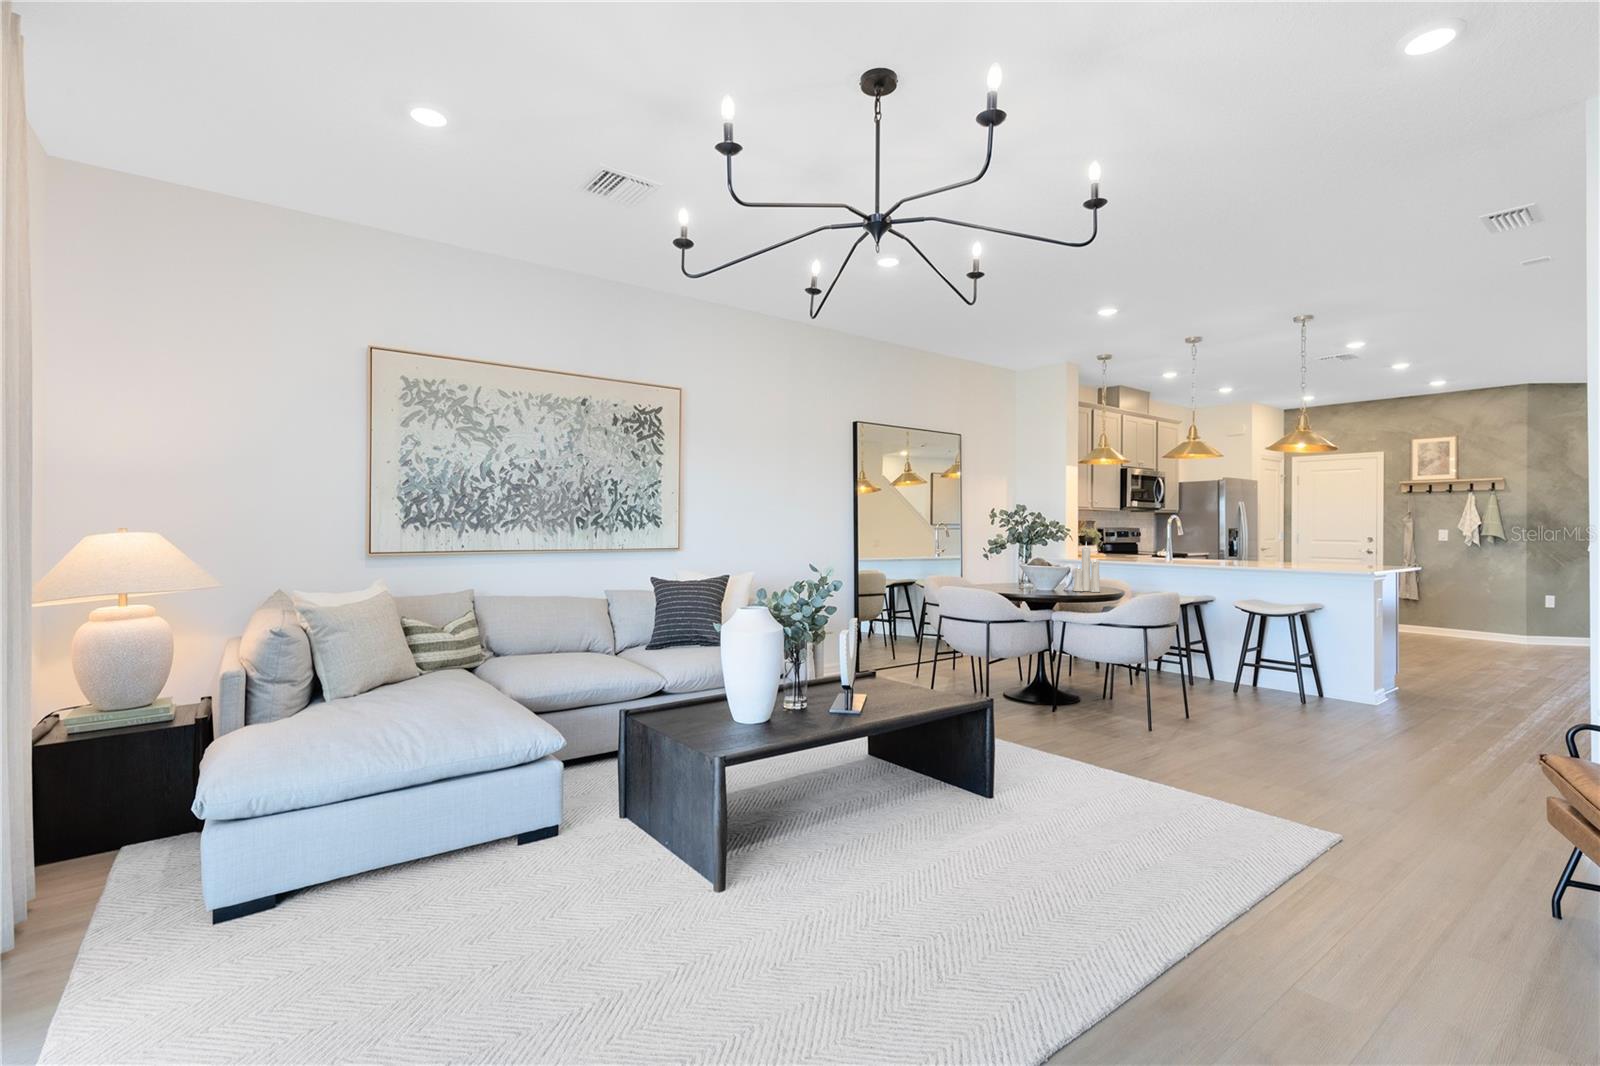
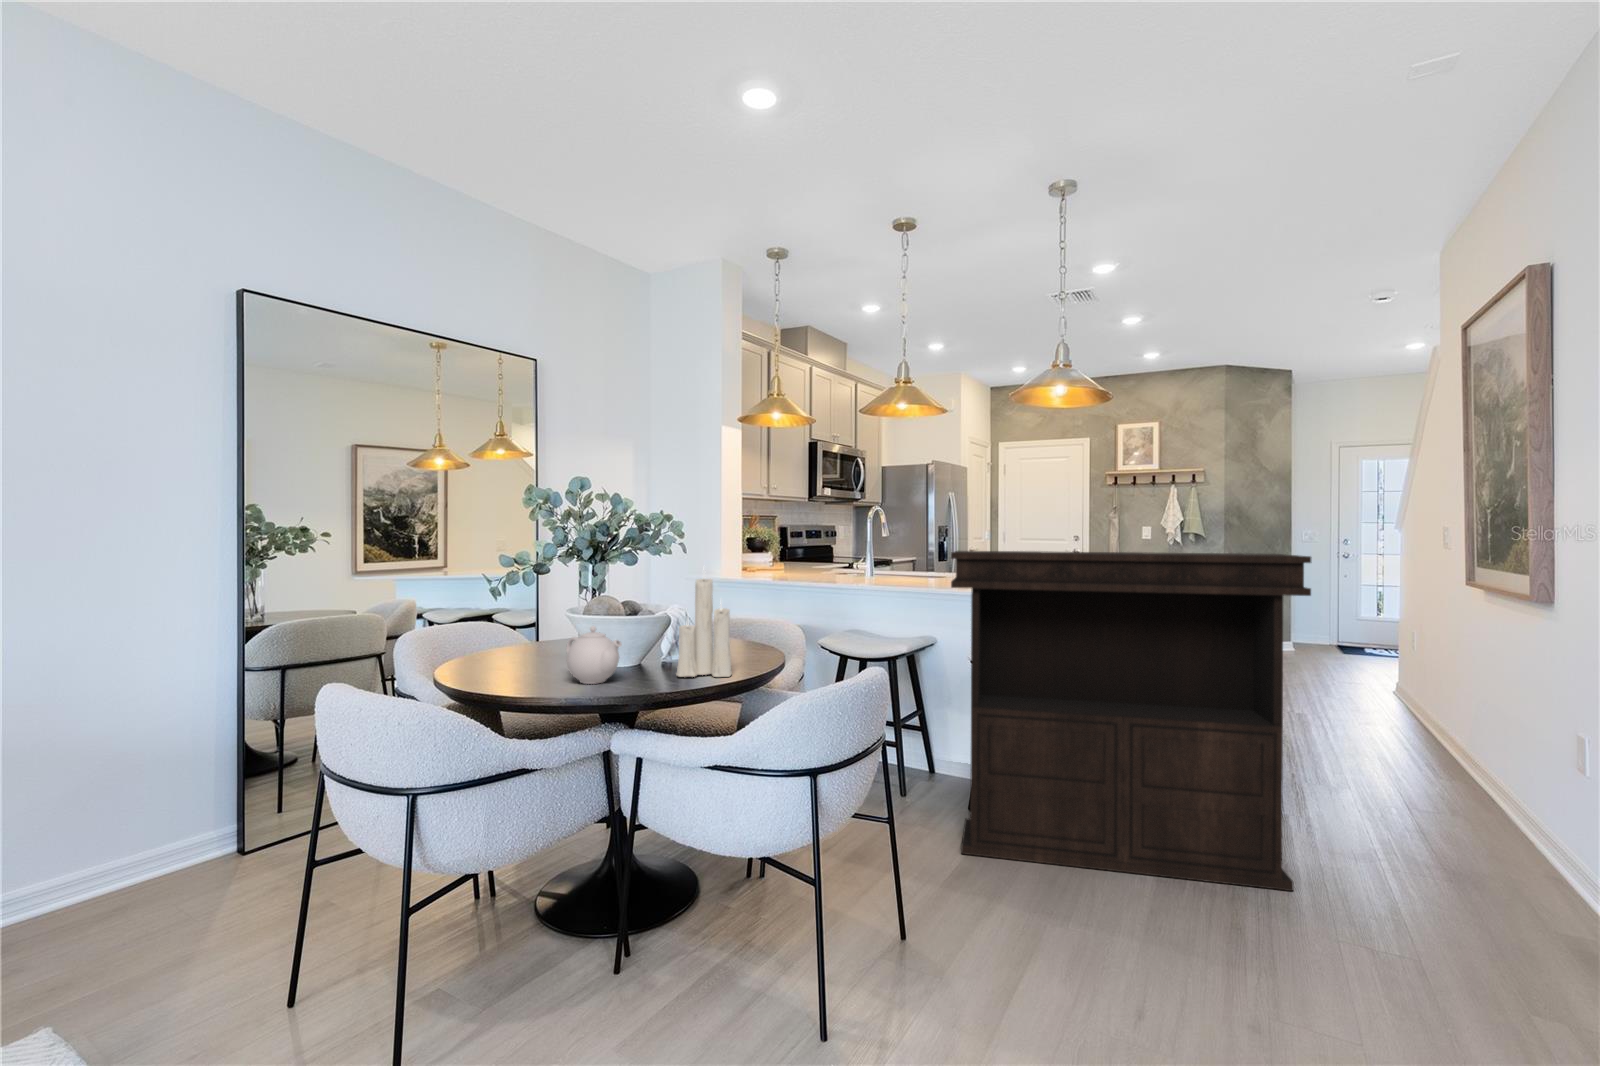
console table: none [1220,539,1447,731] -> present [951,551,1311,891]
teapot: none [1021,567,1051,592] -> present [566,626,622,684]

